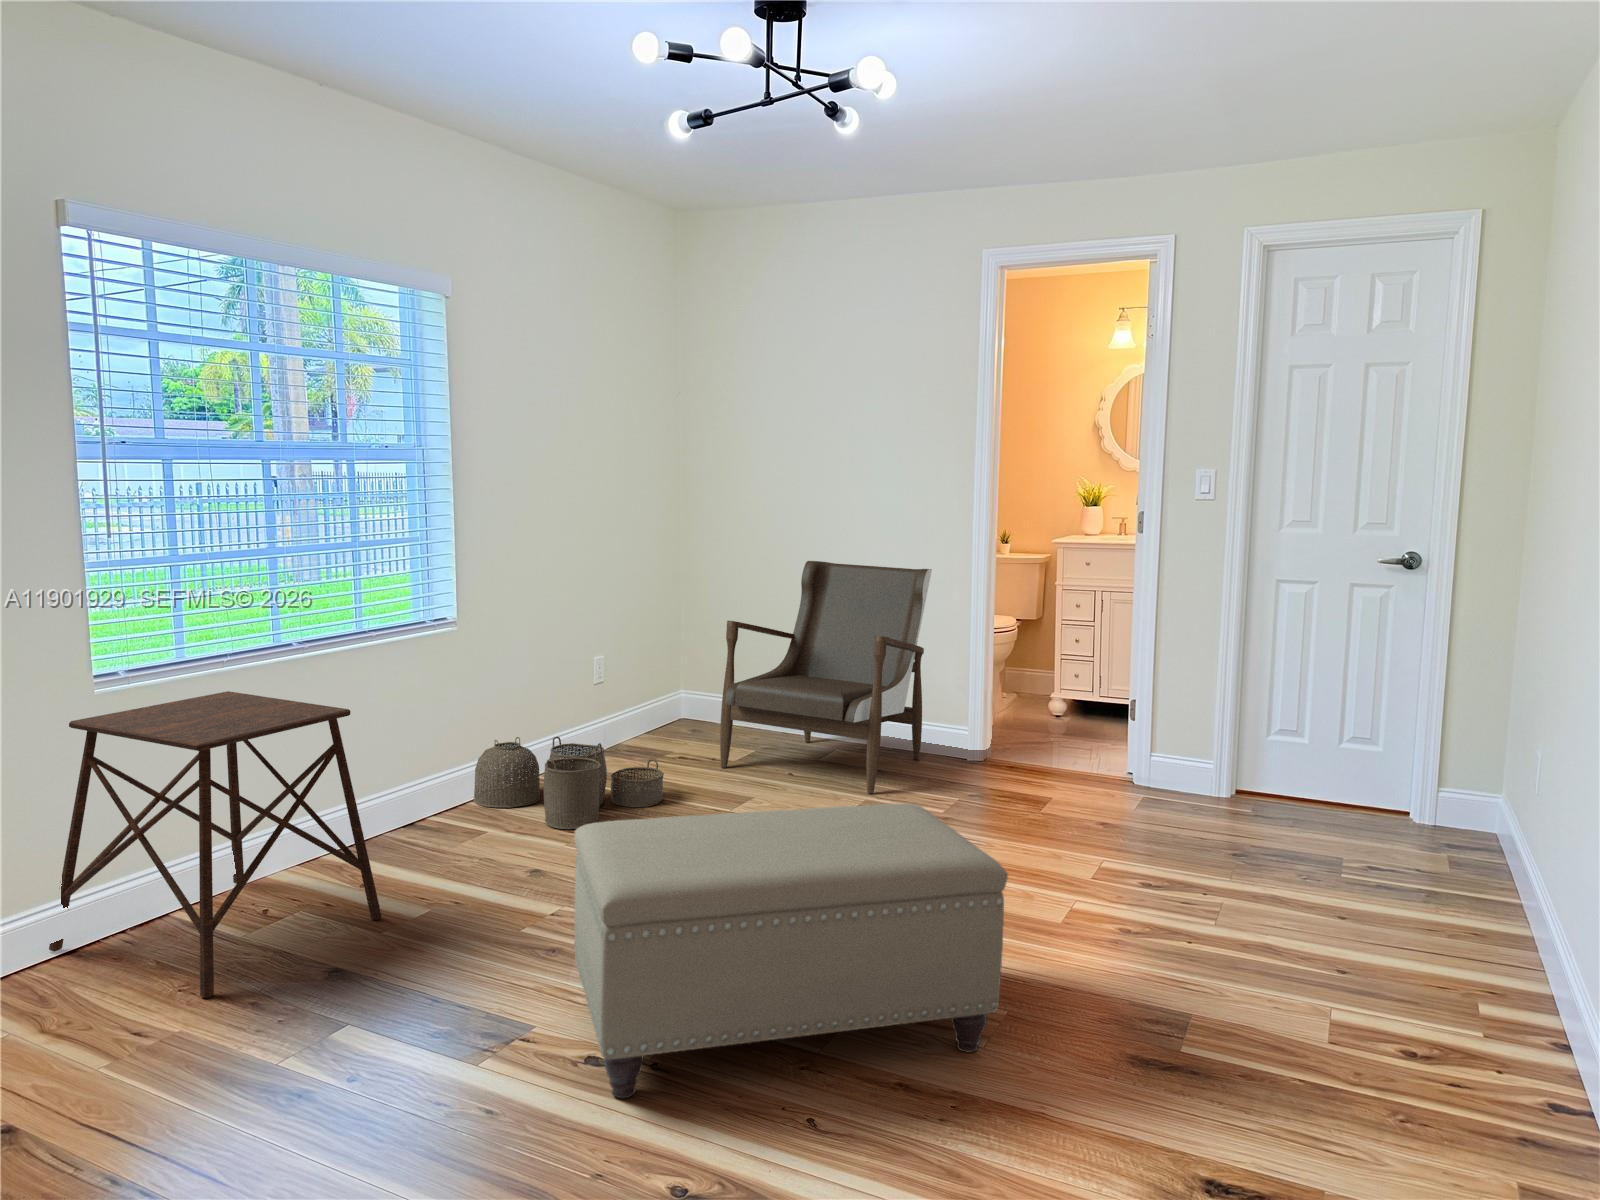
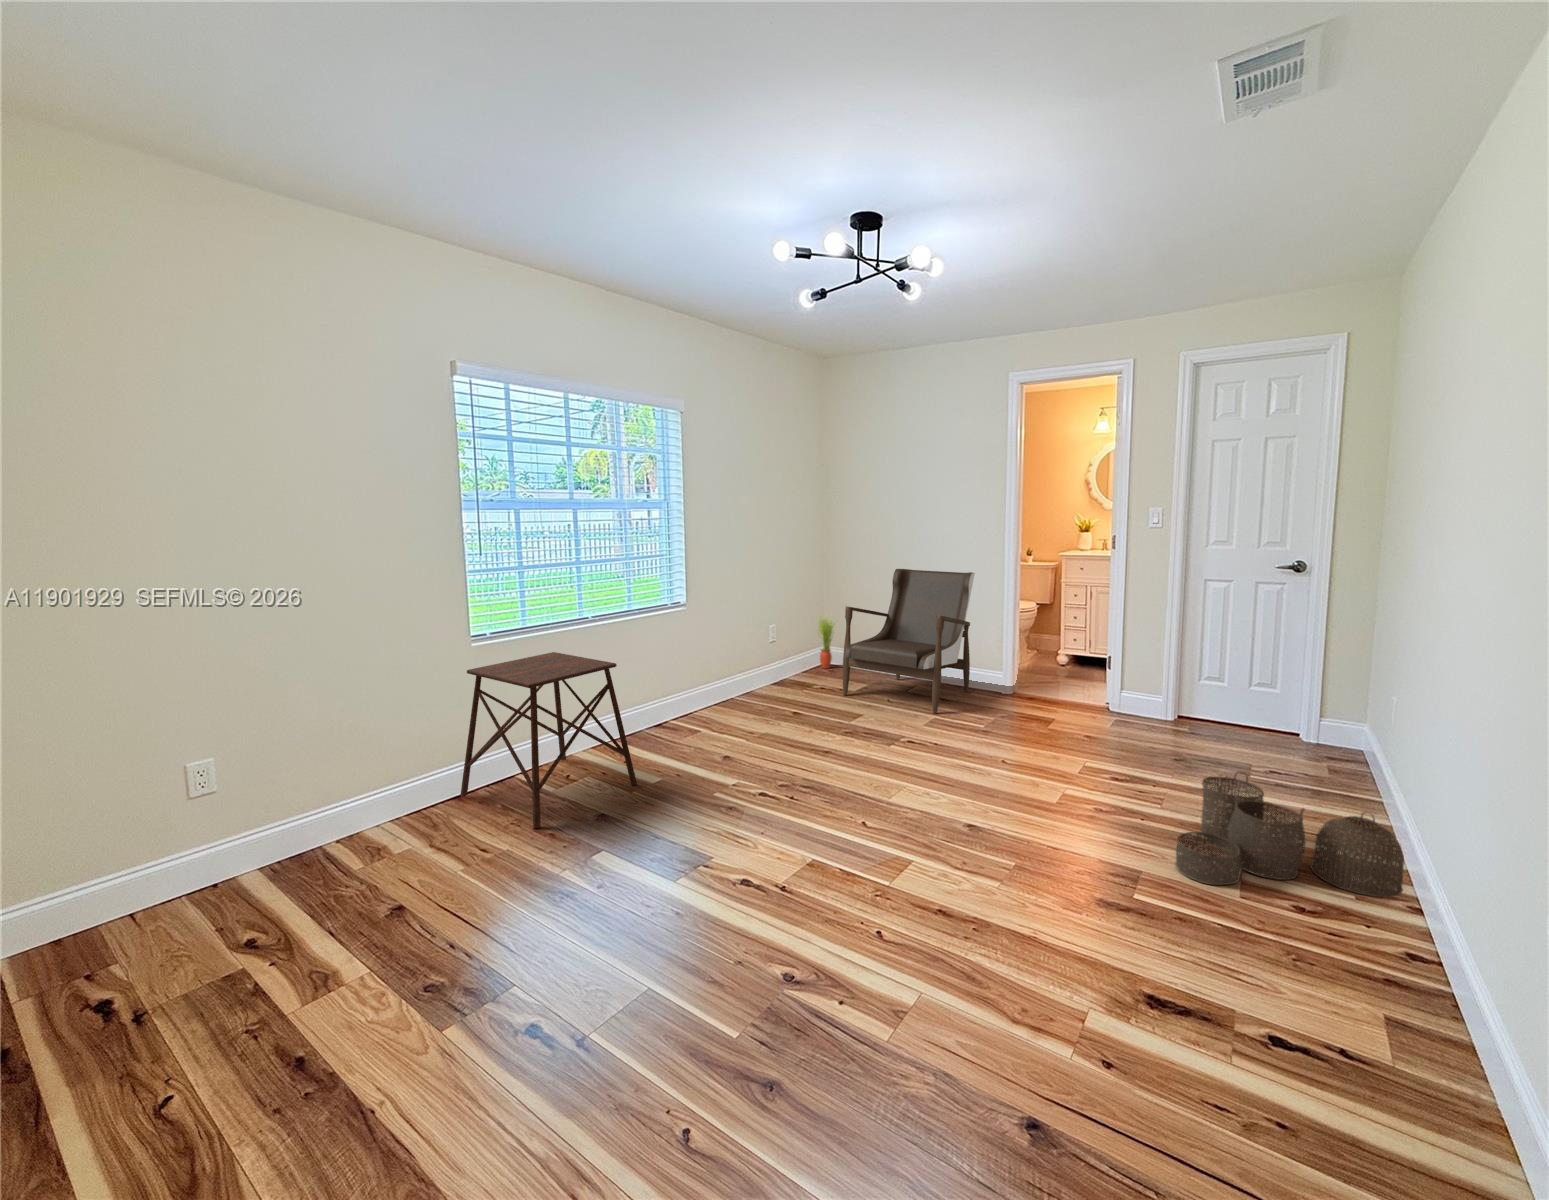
potted plant: none [674,634,707,725] -> present [818,615,836,669]
woven basket: present [473,737,664,829] -> present [1176,771,1404,897]
ottoman: present [574,803,1008,1098] -> none [738,726,1011,908]

